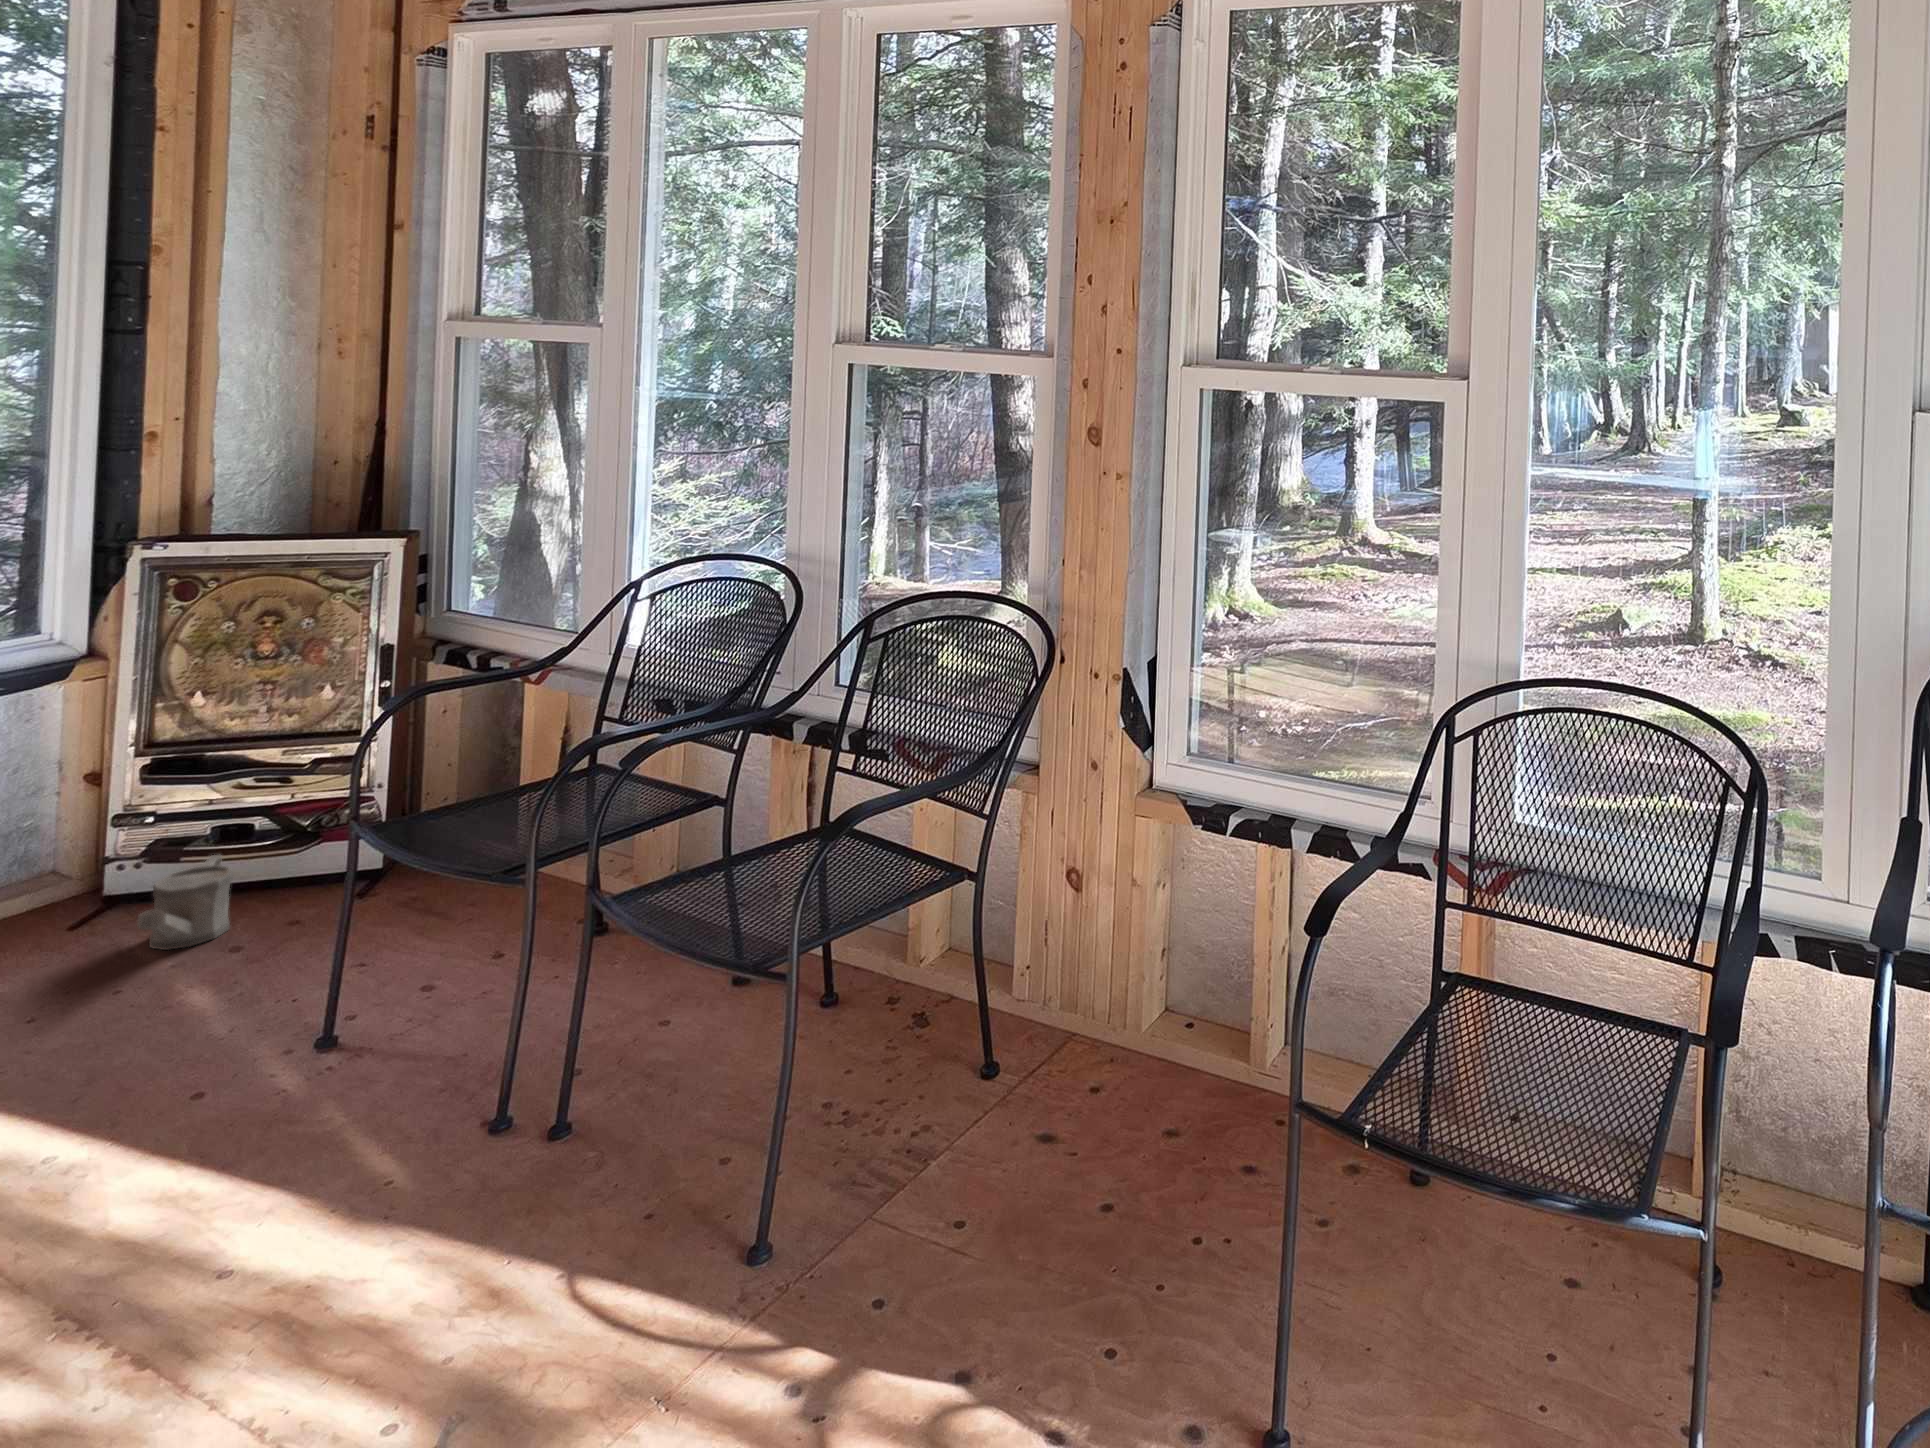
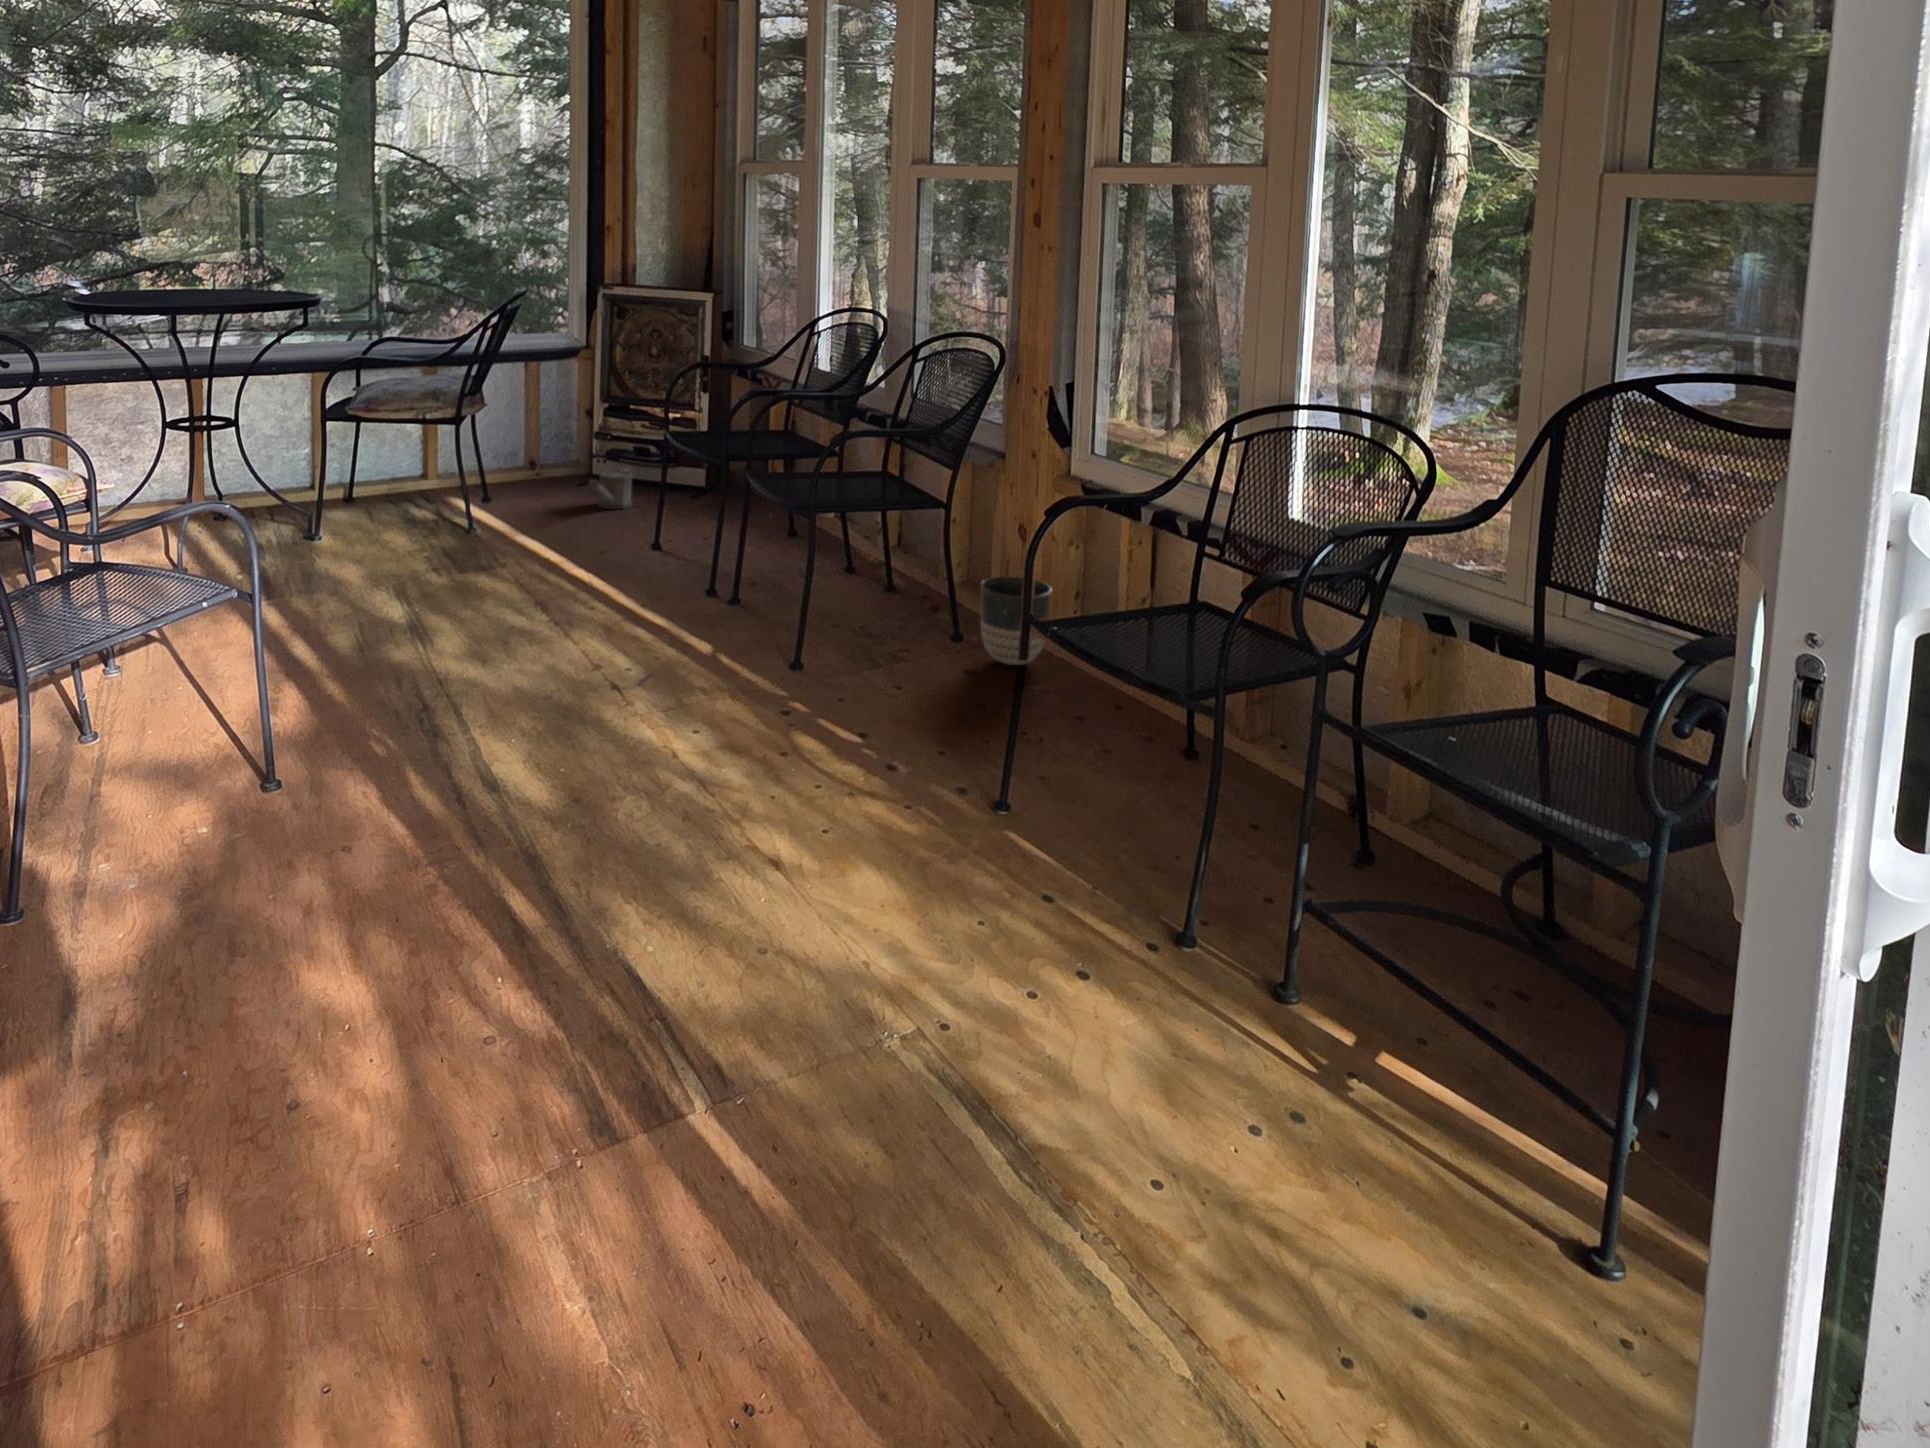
planter: none [1039,942,1143,1089] -> present [981,577,1051,665]

